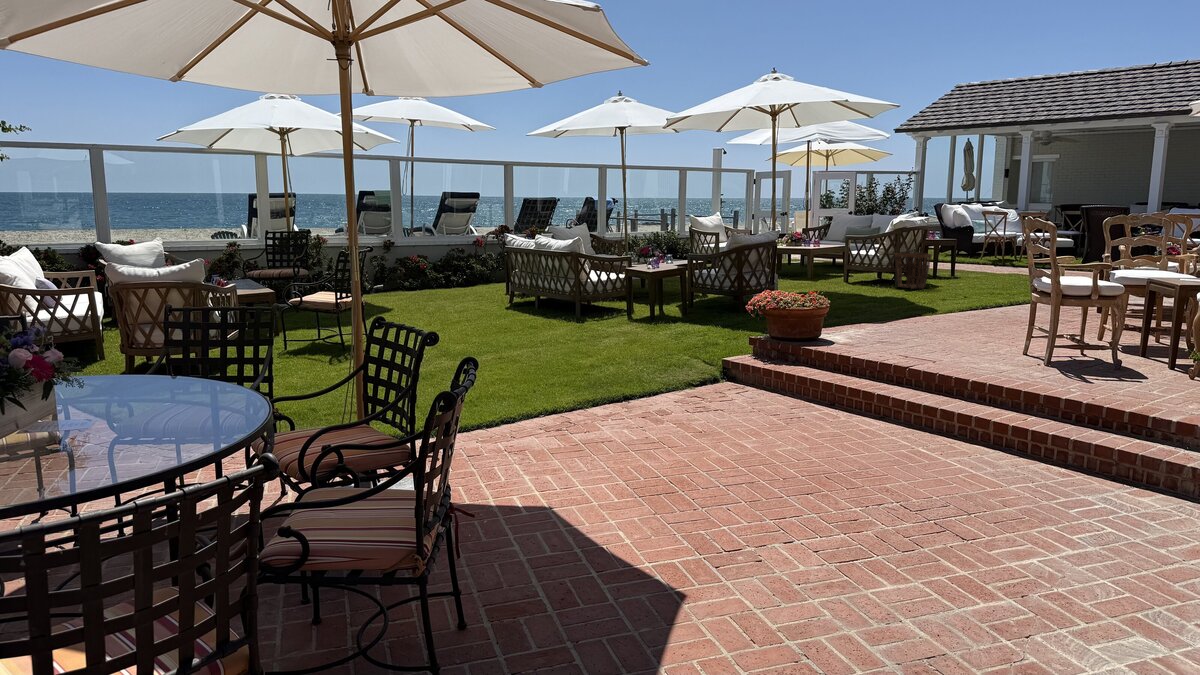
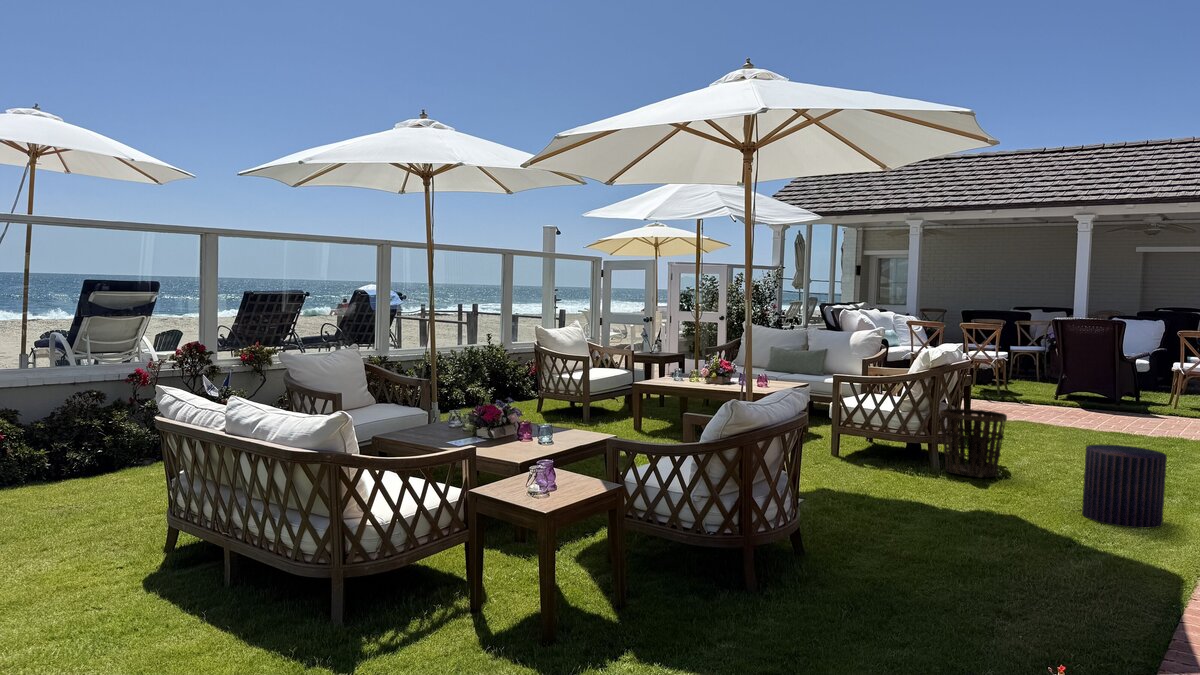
pouf: none [939,264,980,303] -> present [1082,444,1167,528]

